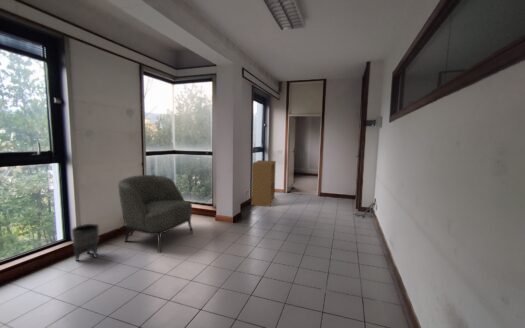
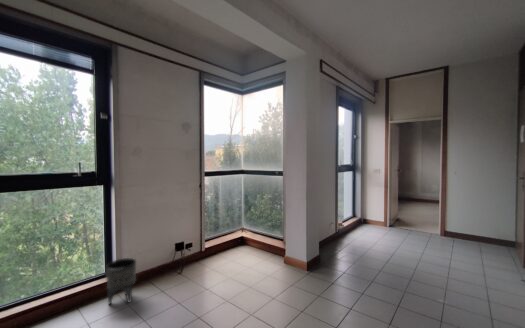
bookshelf: present [251,160,276,206] -> none [336,182,370,248]
armchair: present [118,175,193,252] -> none [163,200,250,311]

